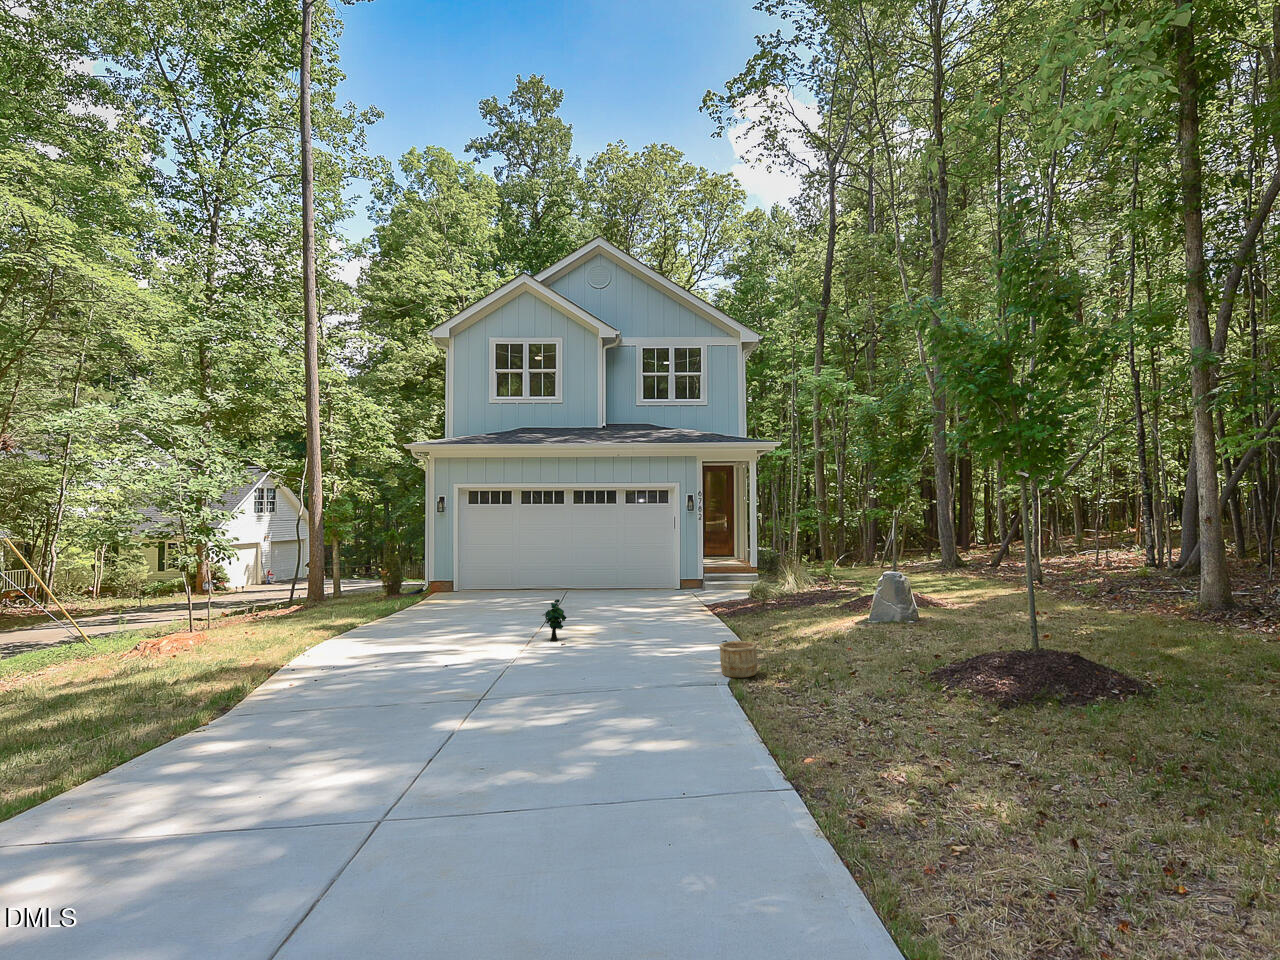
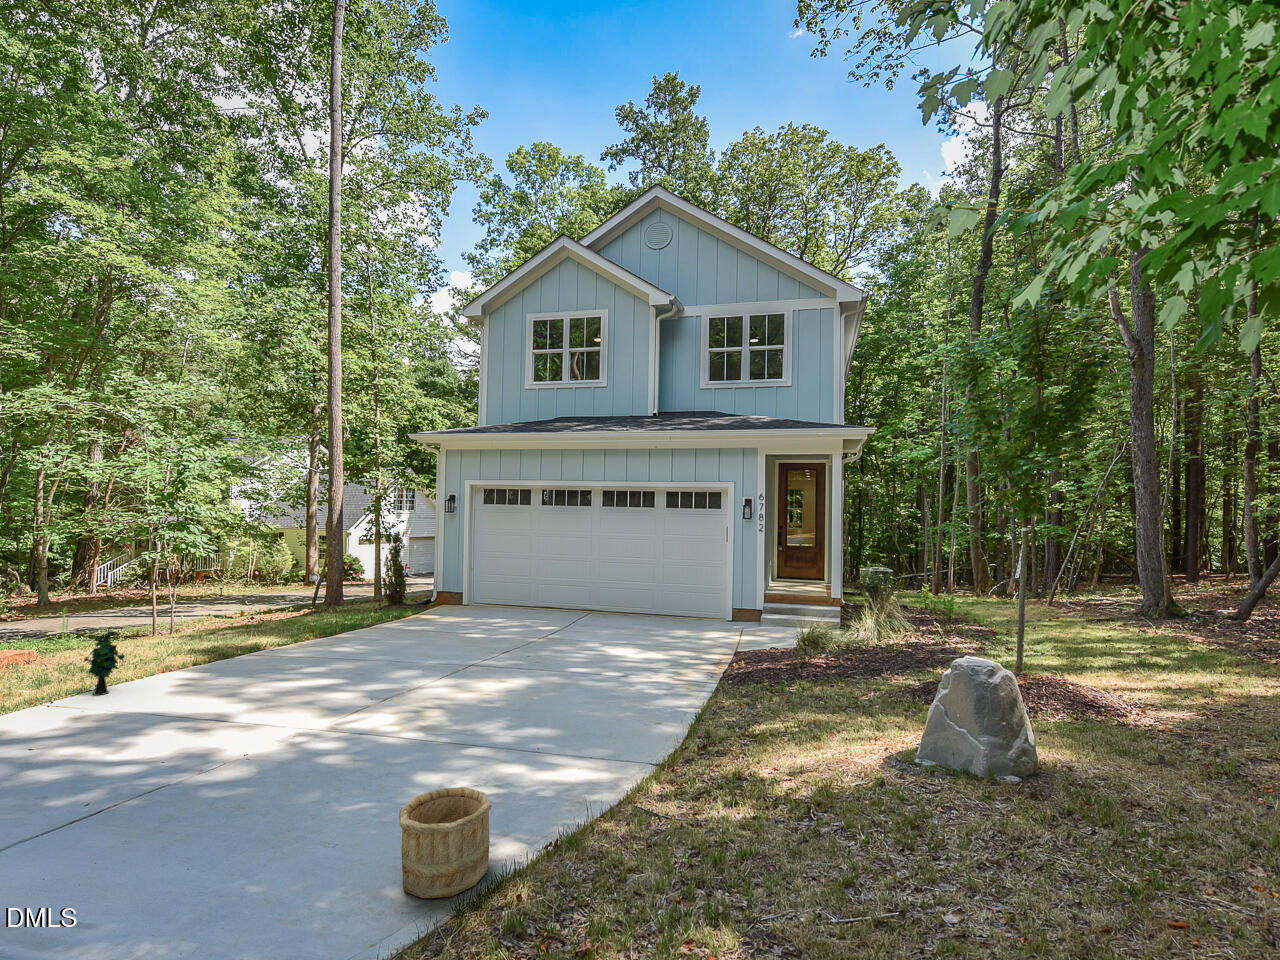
decorative plant: present [542,599,567,642] -> present [84,631,125,695]

